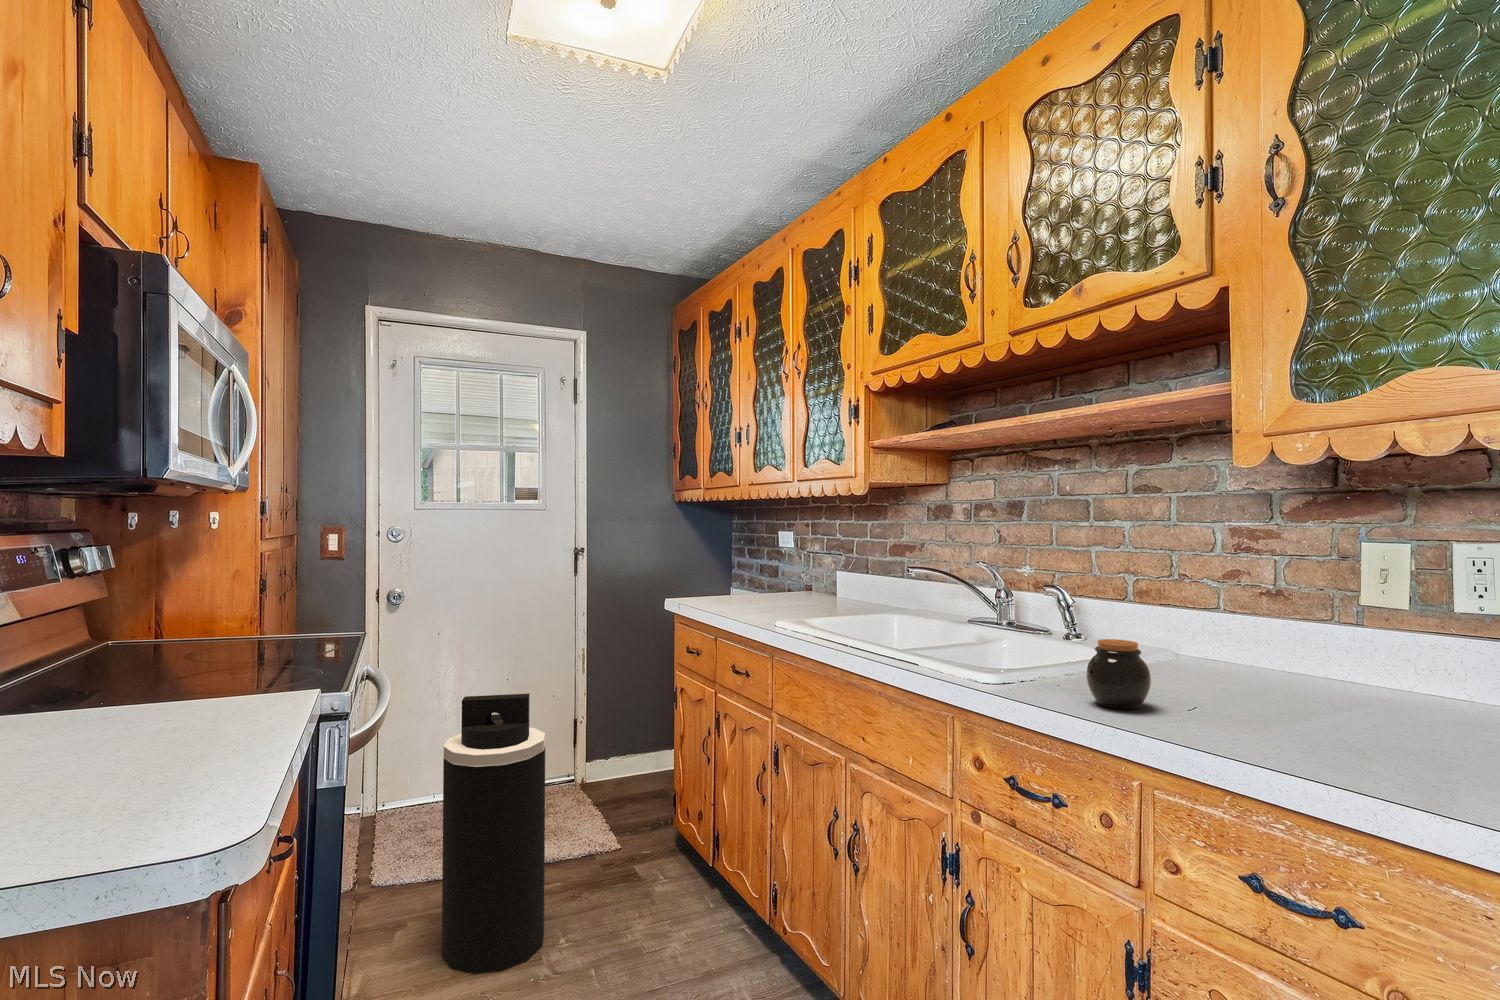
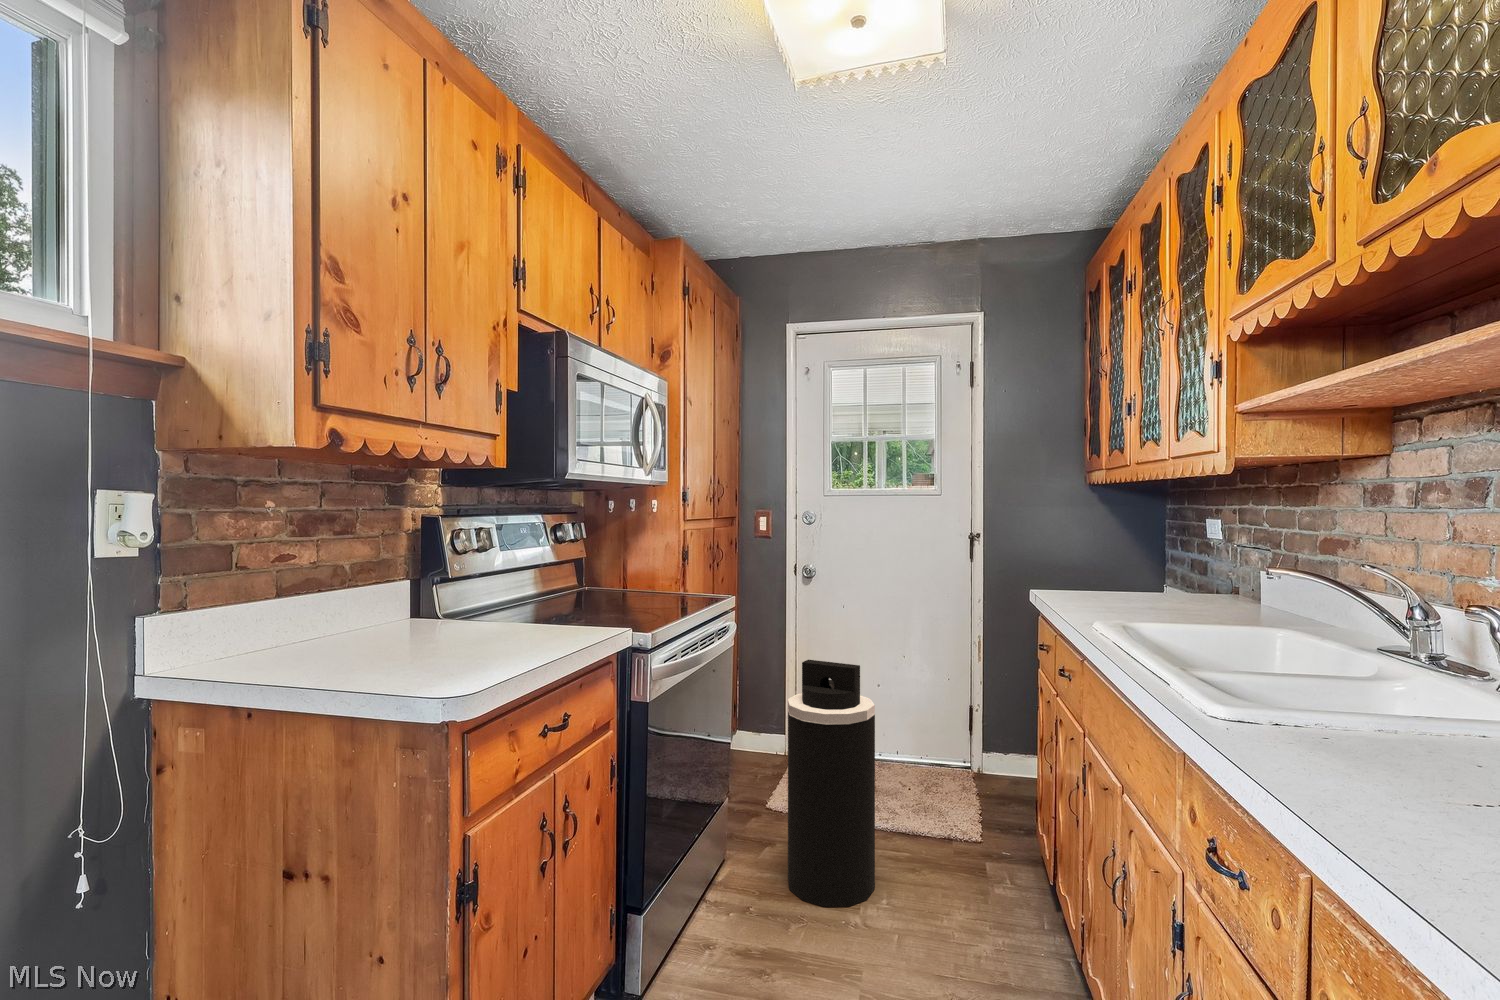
jar: present [1086,639,1151,709] -> none [1314,685,1428,795]

